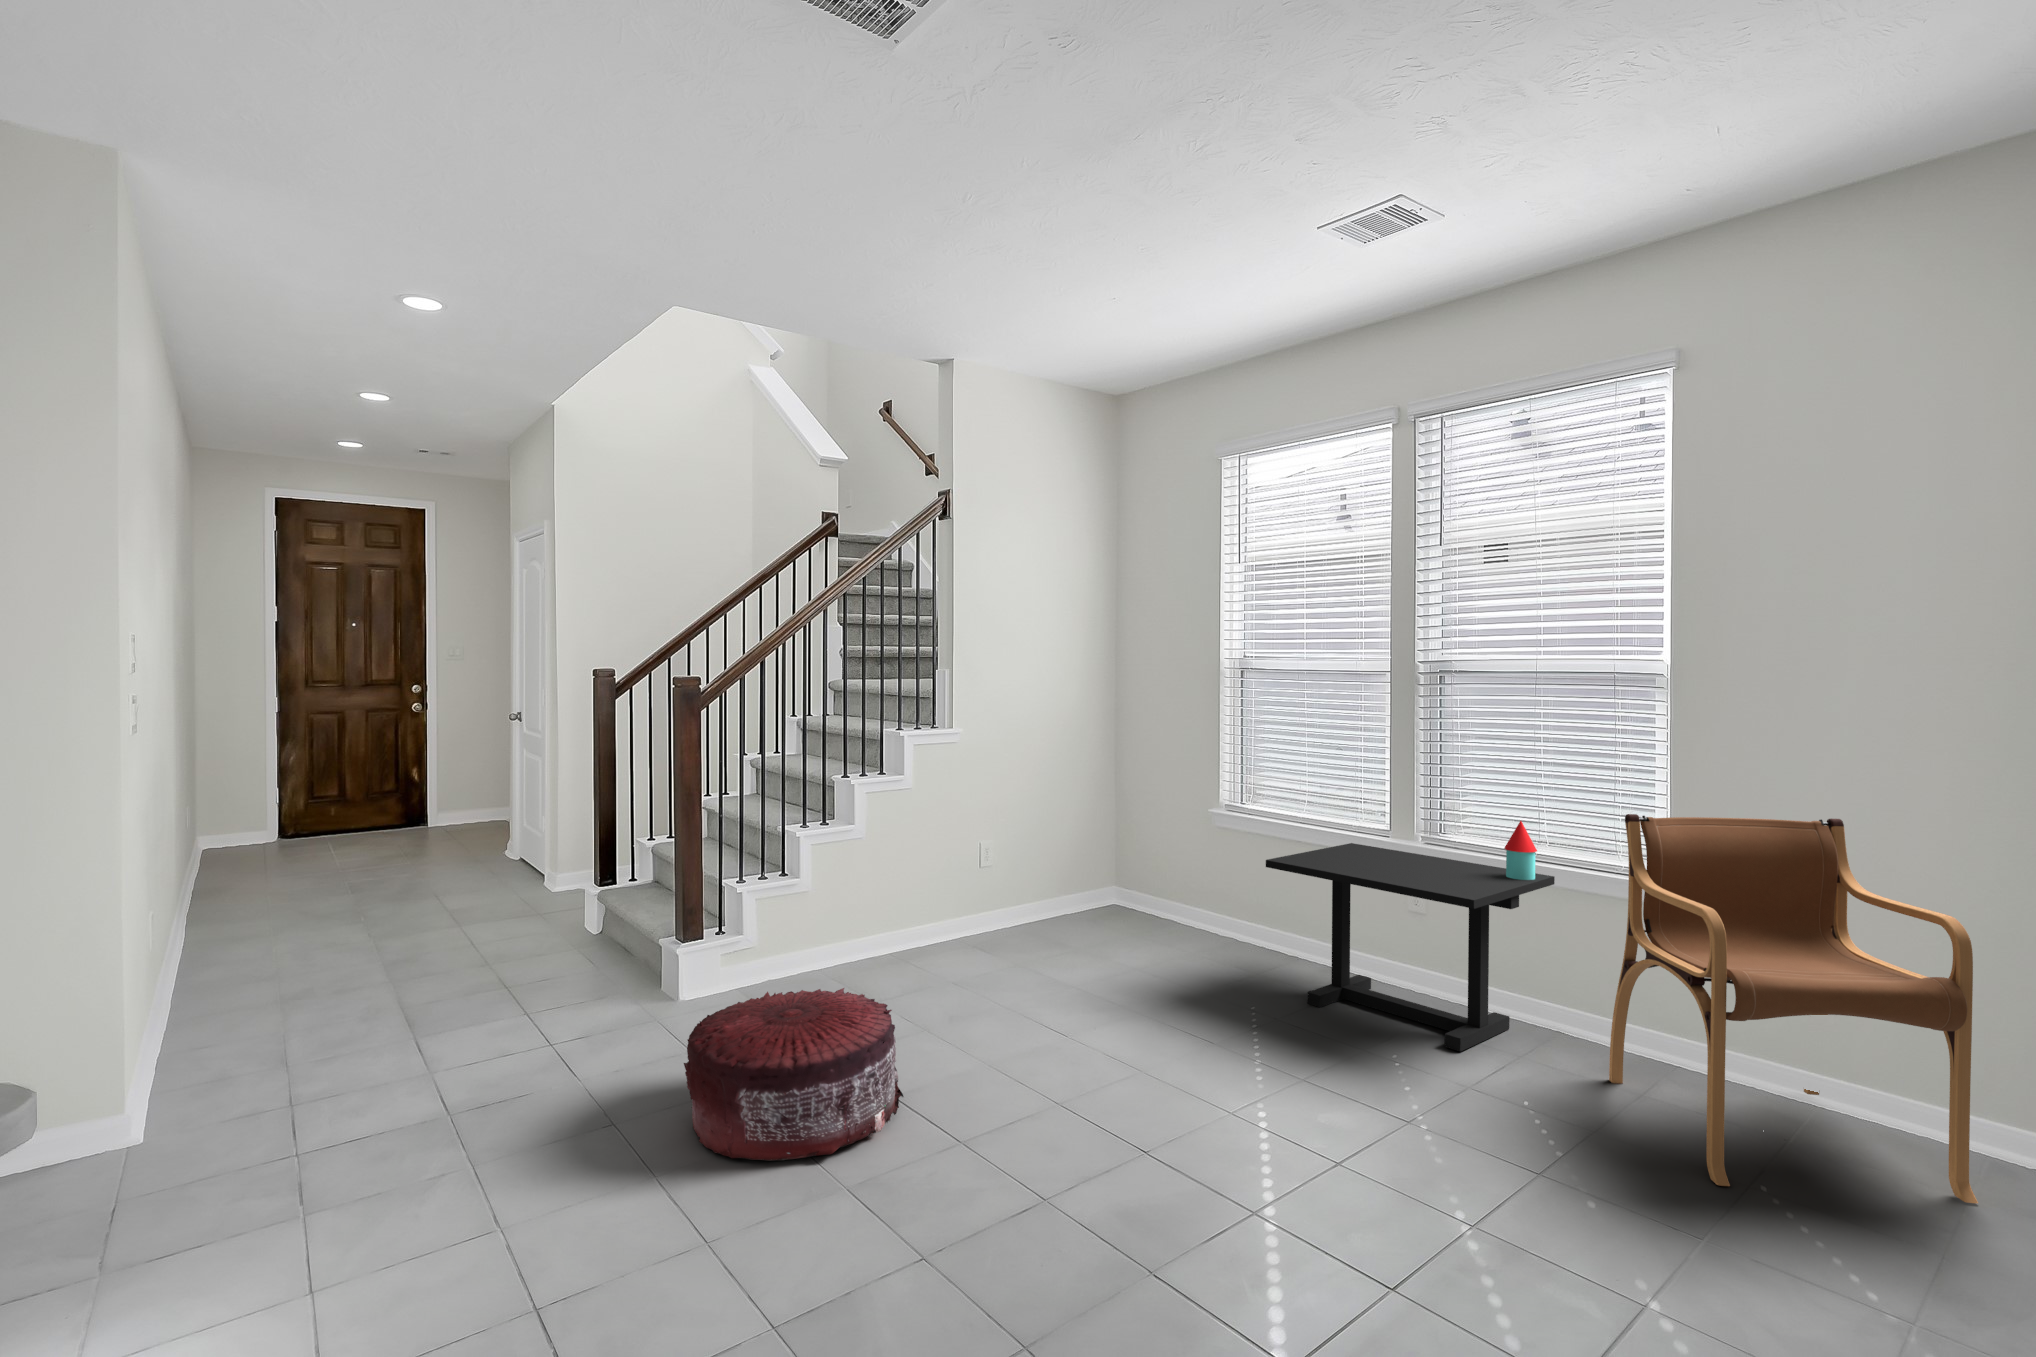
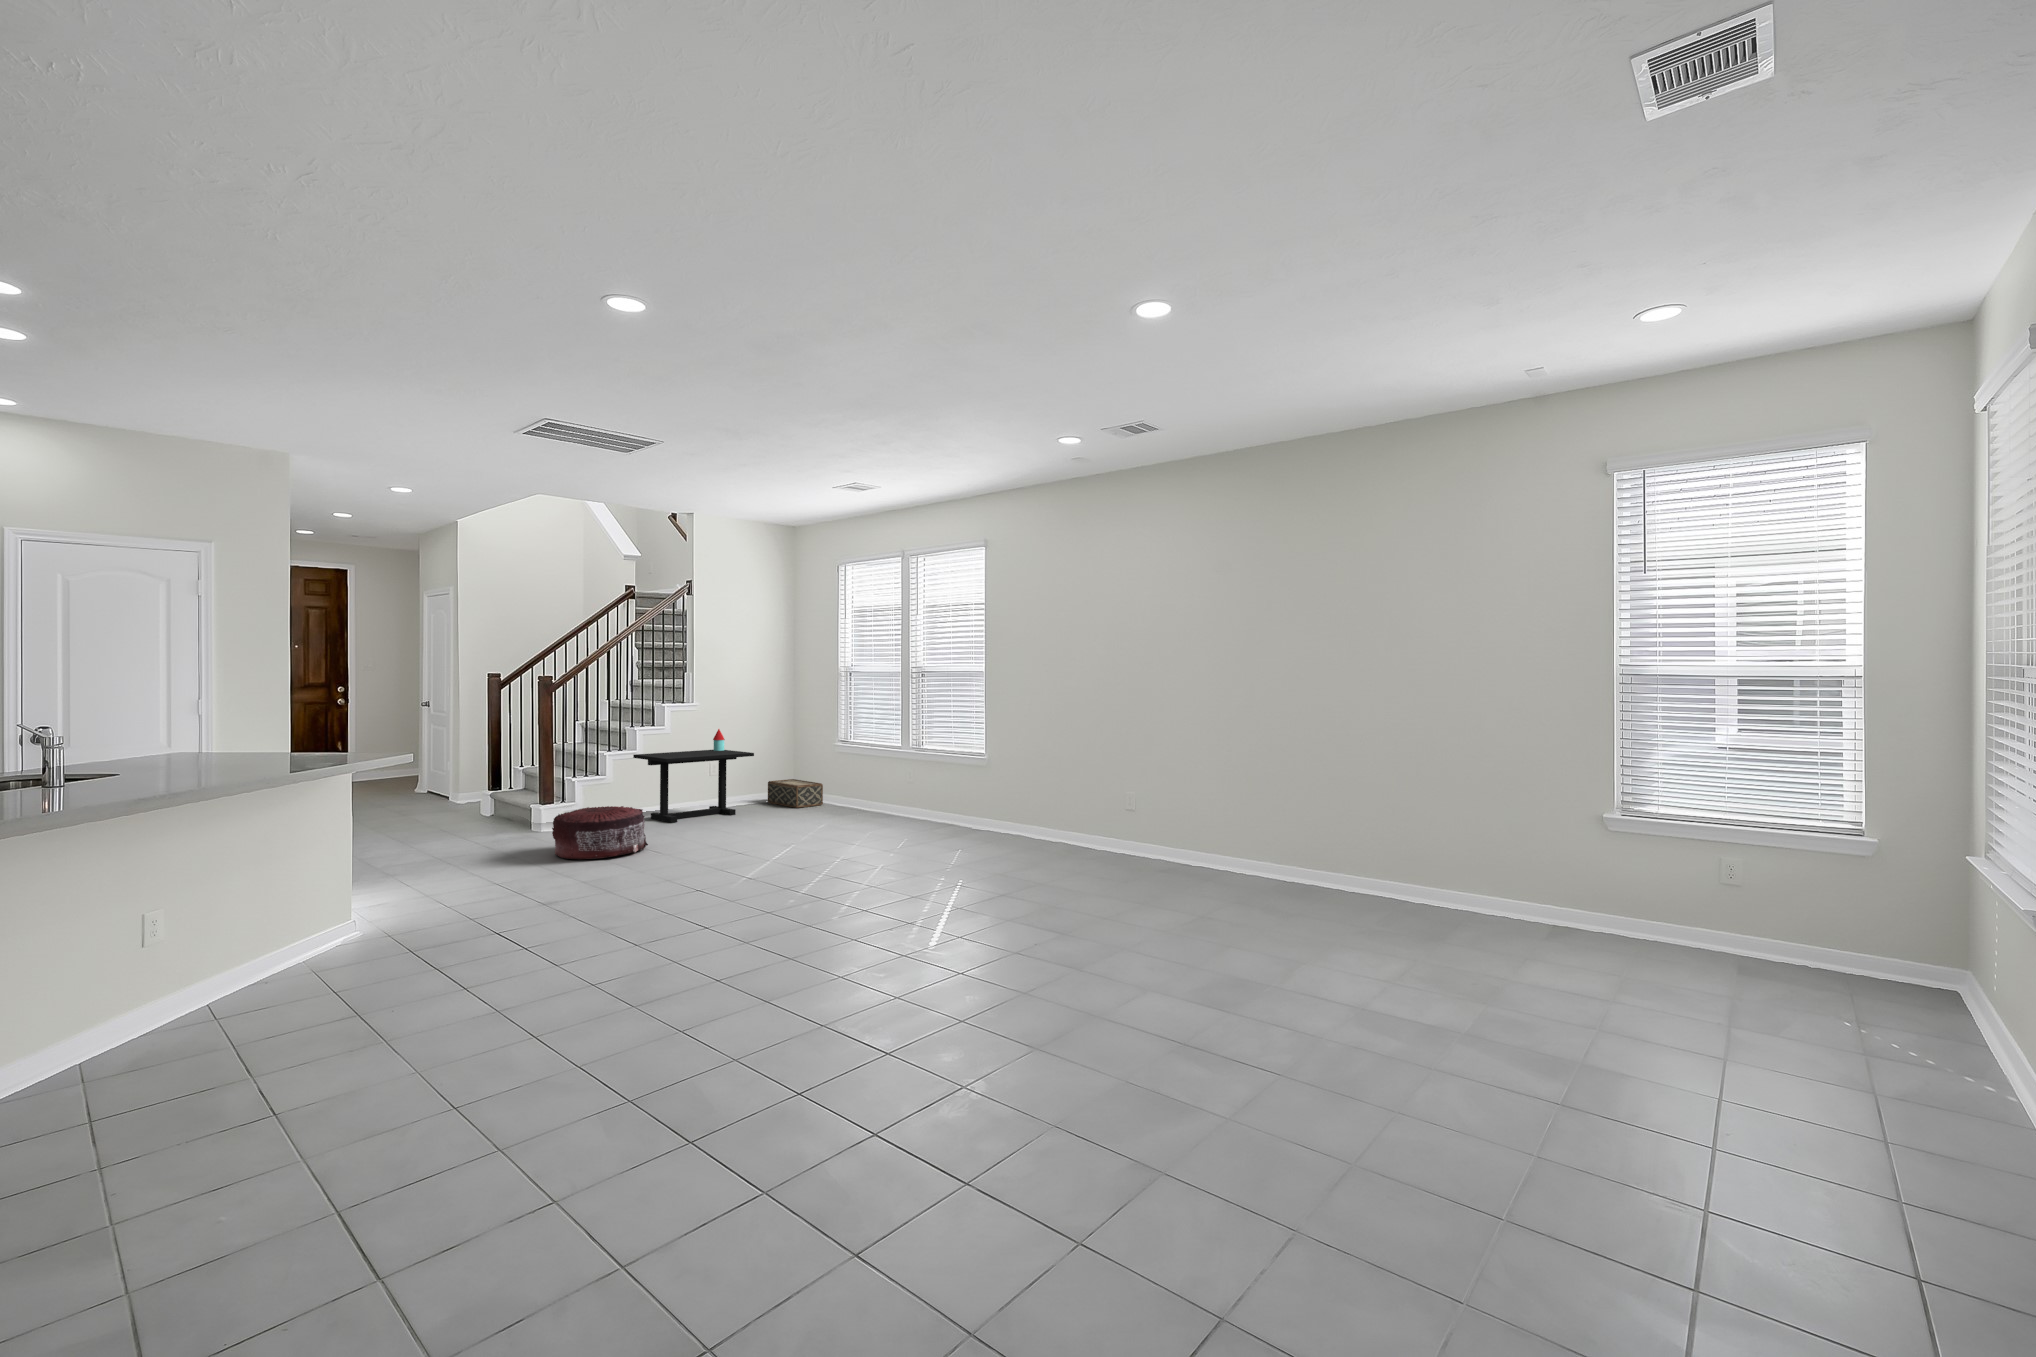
armchair: present [1609,814,1978,1203] -> none [947,728,1029,852]
side table: present [1266,821,1555,1052] -> present [633,729,754,823]
woven basket: none [1084,867,1195,935] -> present [768,779,823,808]

